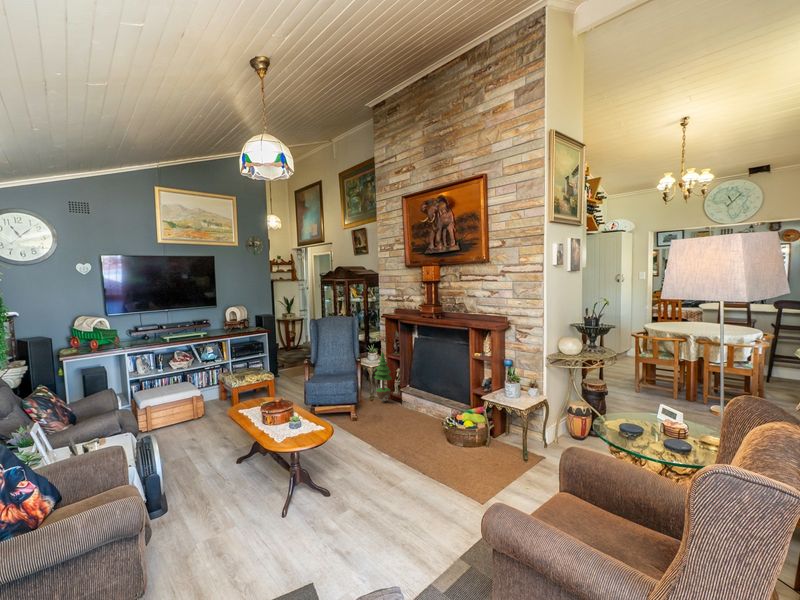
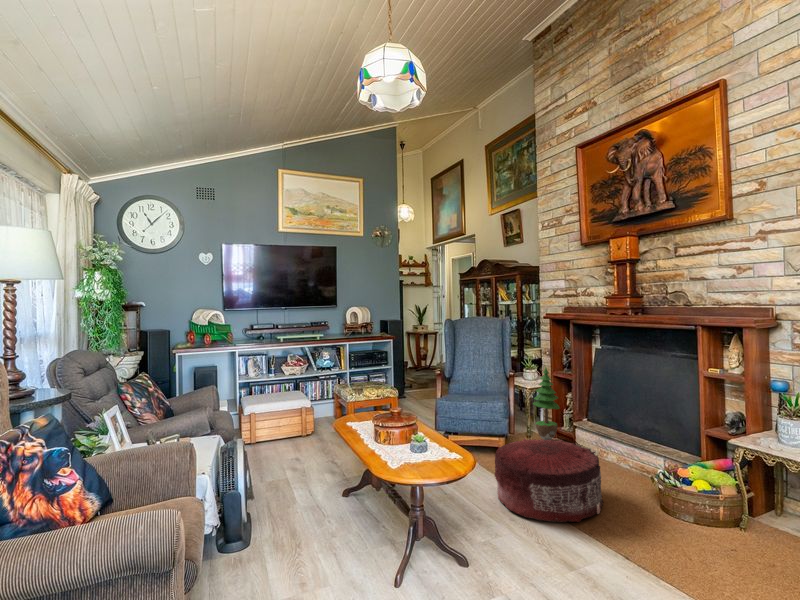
pouf: none [347,405,416,463] -> present [495,438,603,522]

